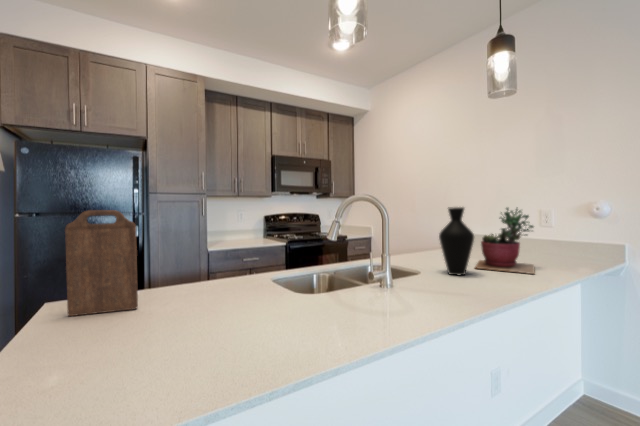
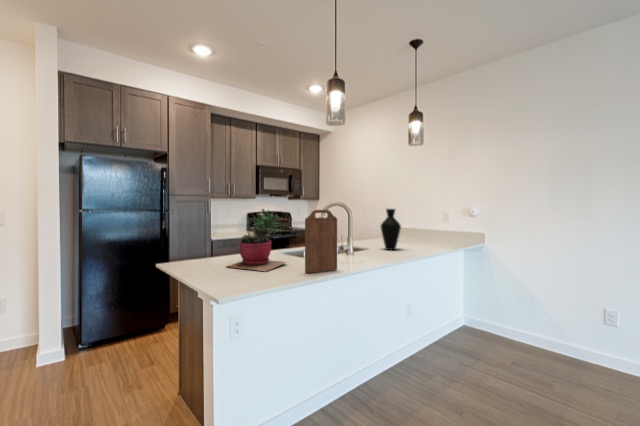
succulent plant: present [476,208,535,274] -> present [227,209,286,271]
cutting board: present [65,210,138,316] -> present [305,210,337,273]

